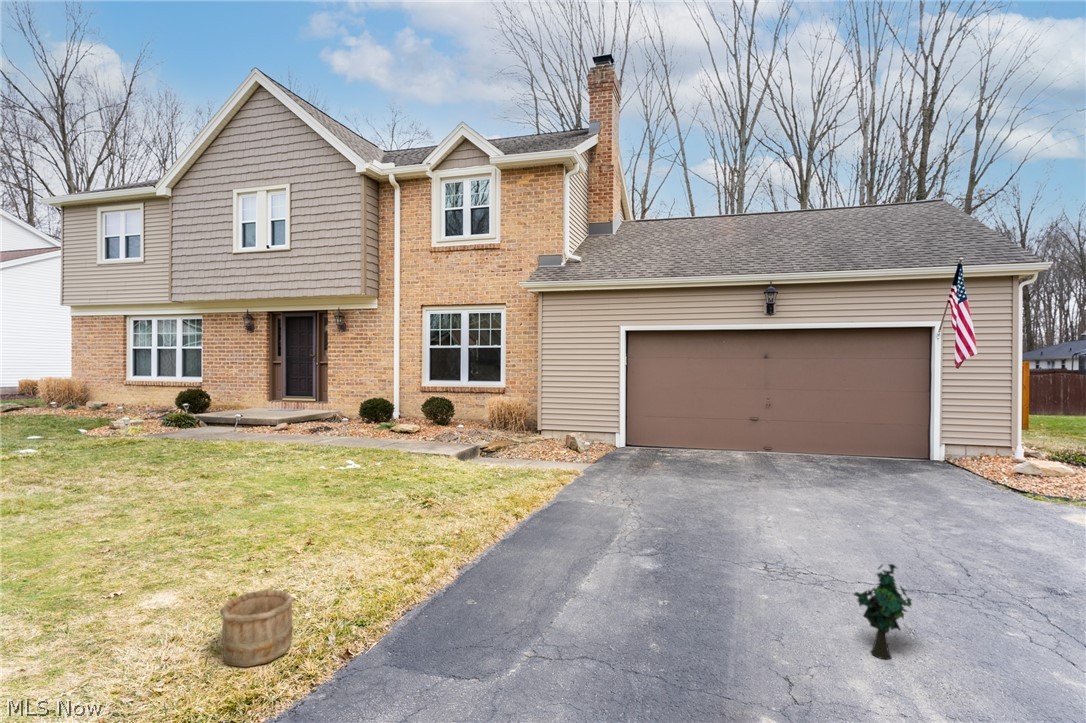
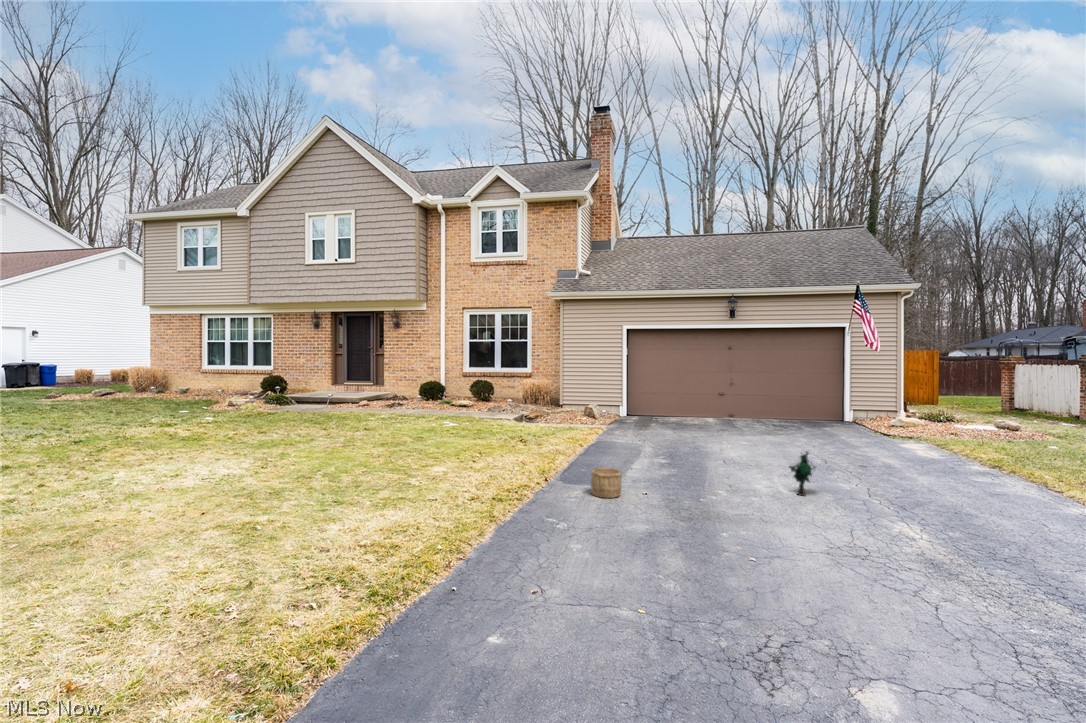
wooden bucket: present [220,590,294,667] -> present [591,468,622,498]

